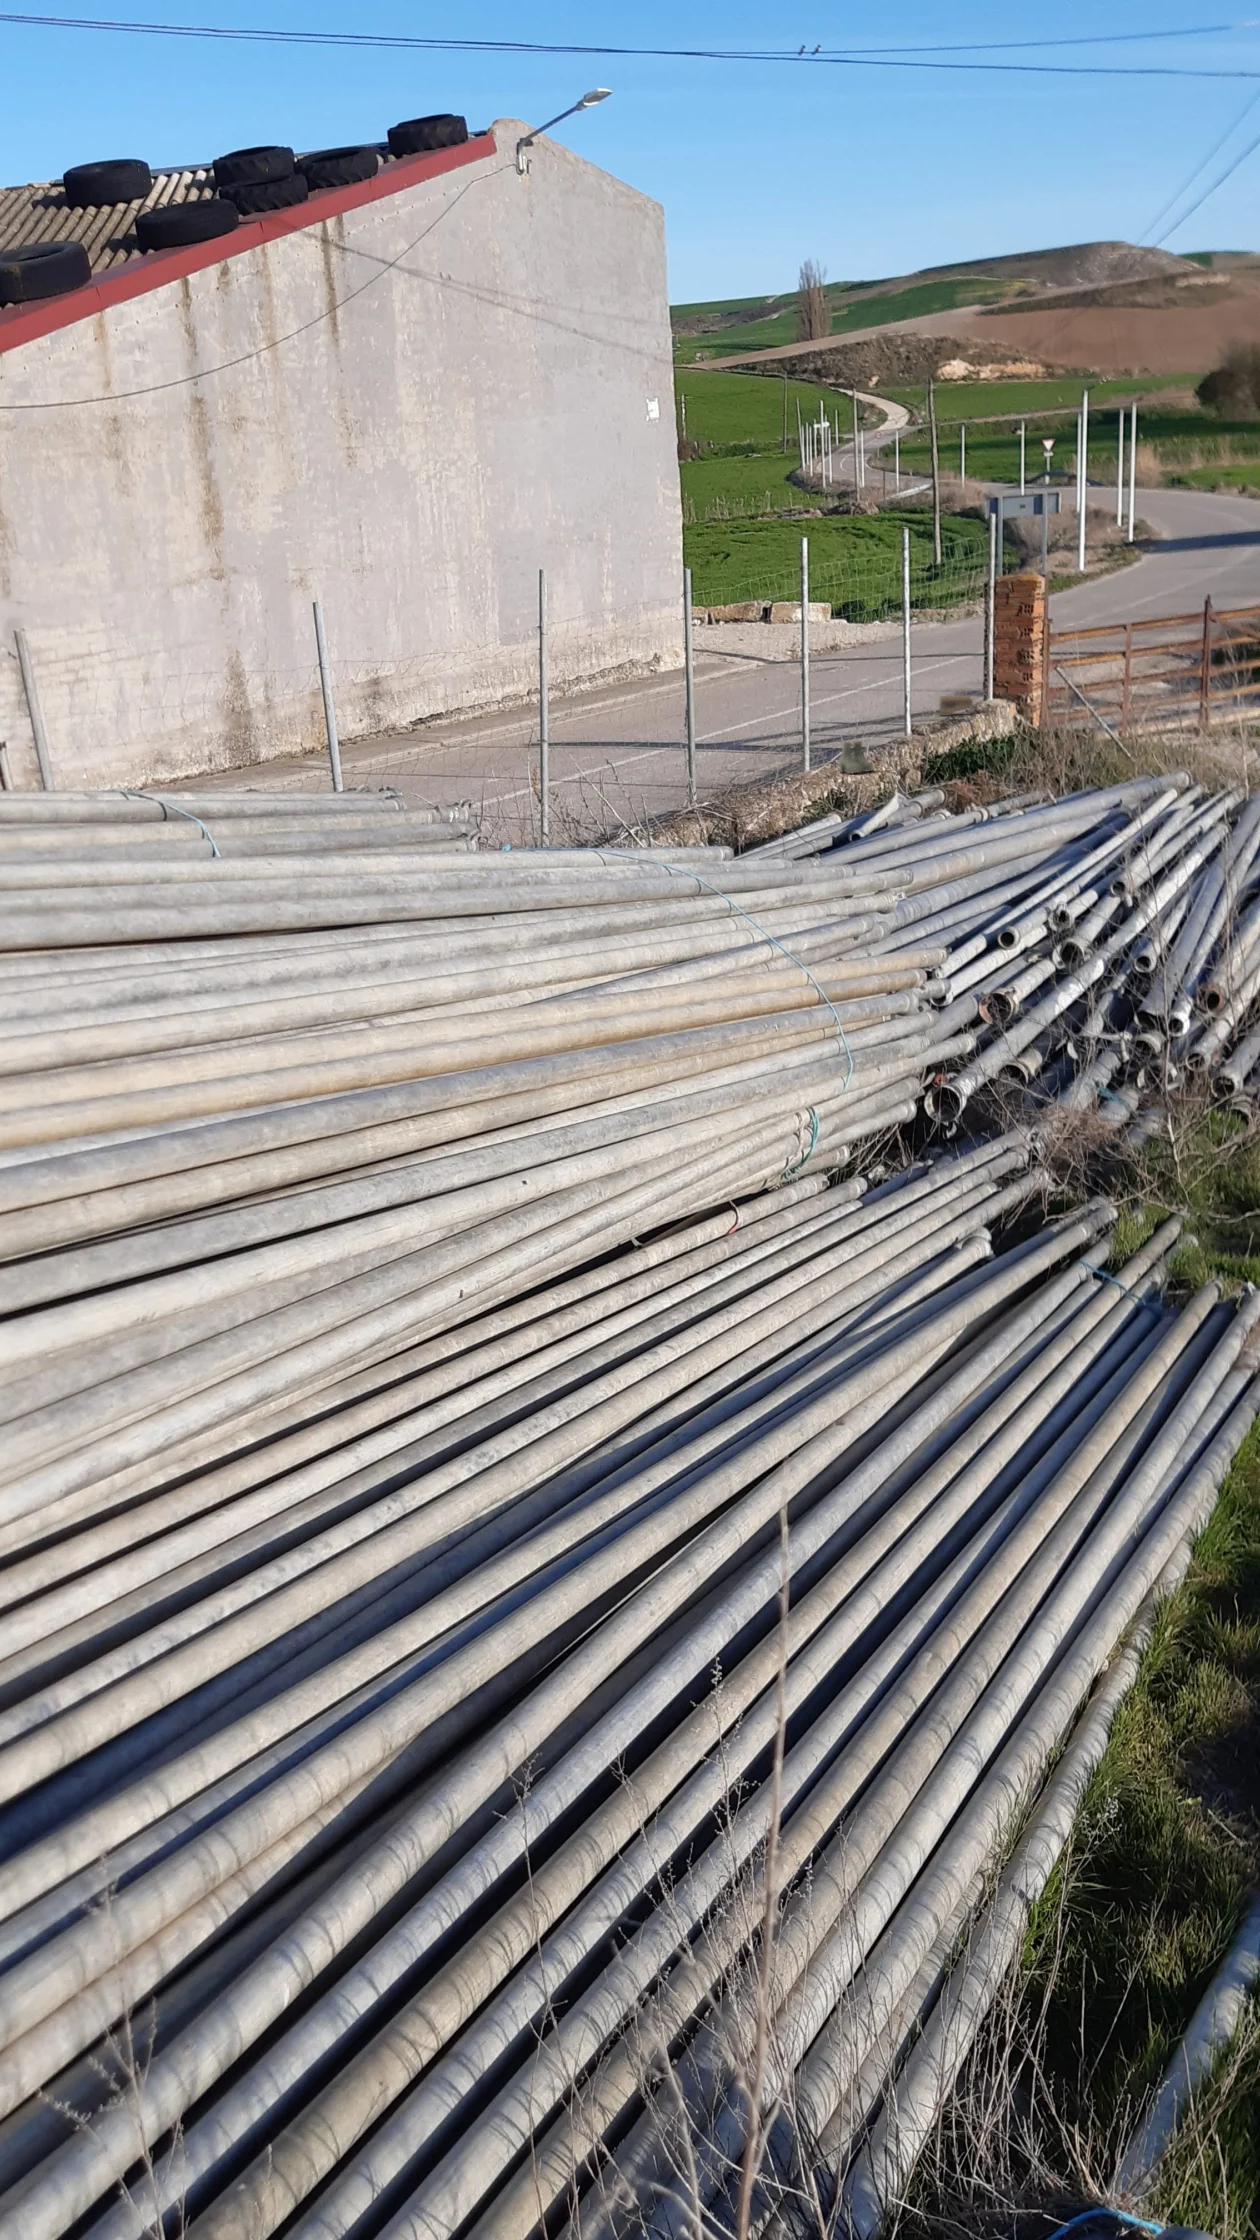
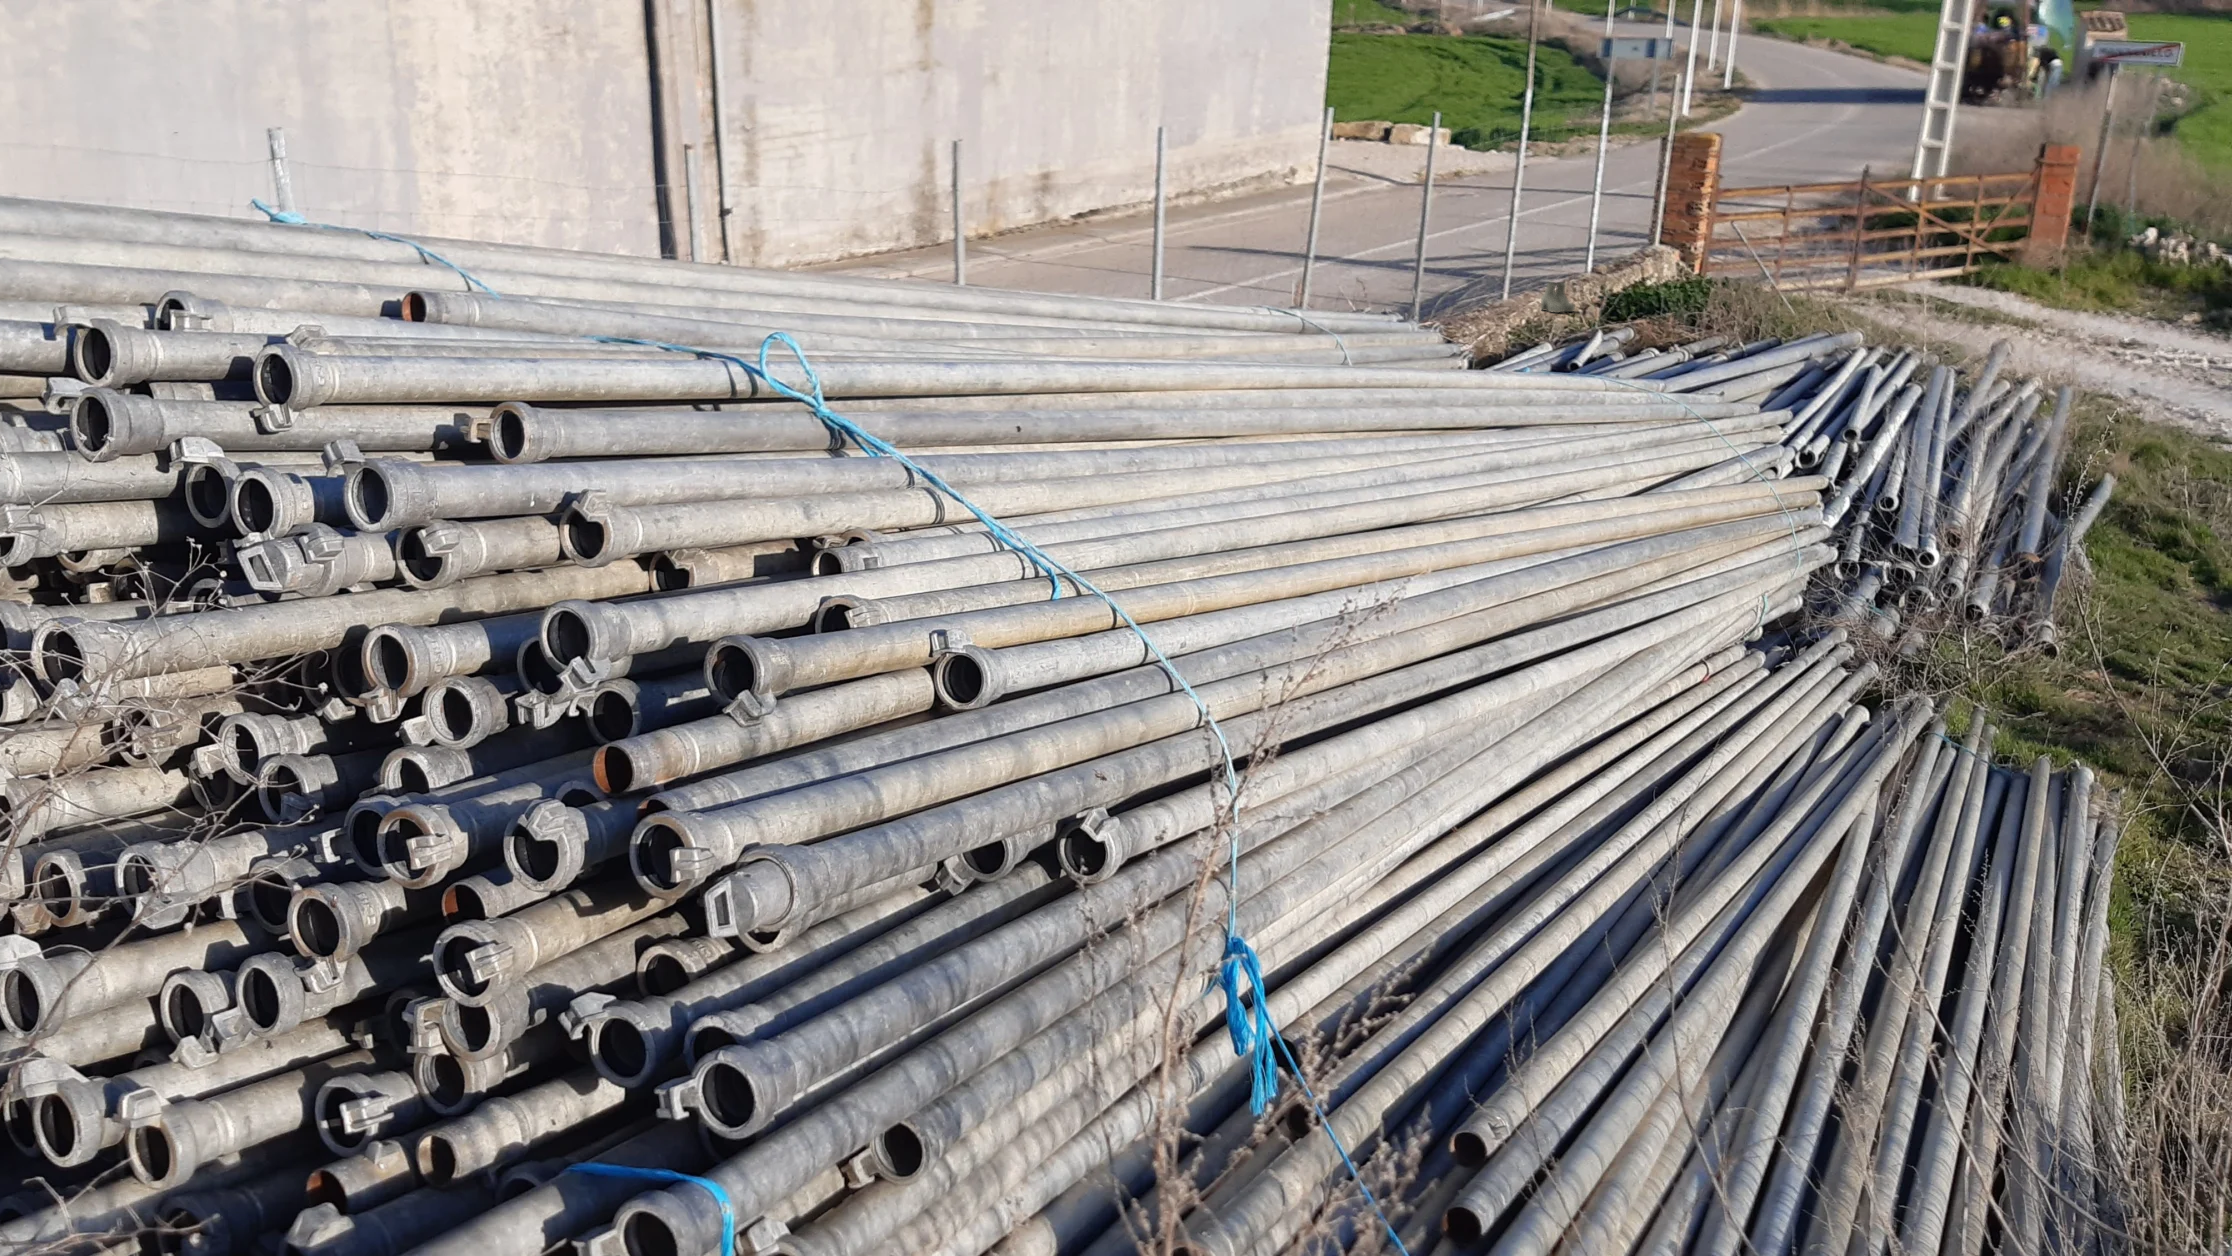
cardboard box: present [939,695,974,716] -> none [1589,234,1650,257]

